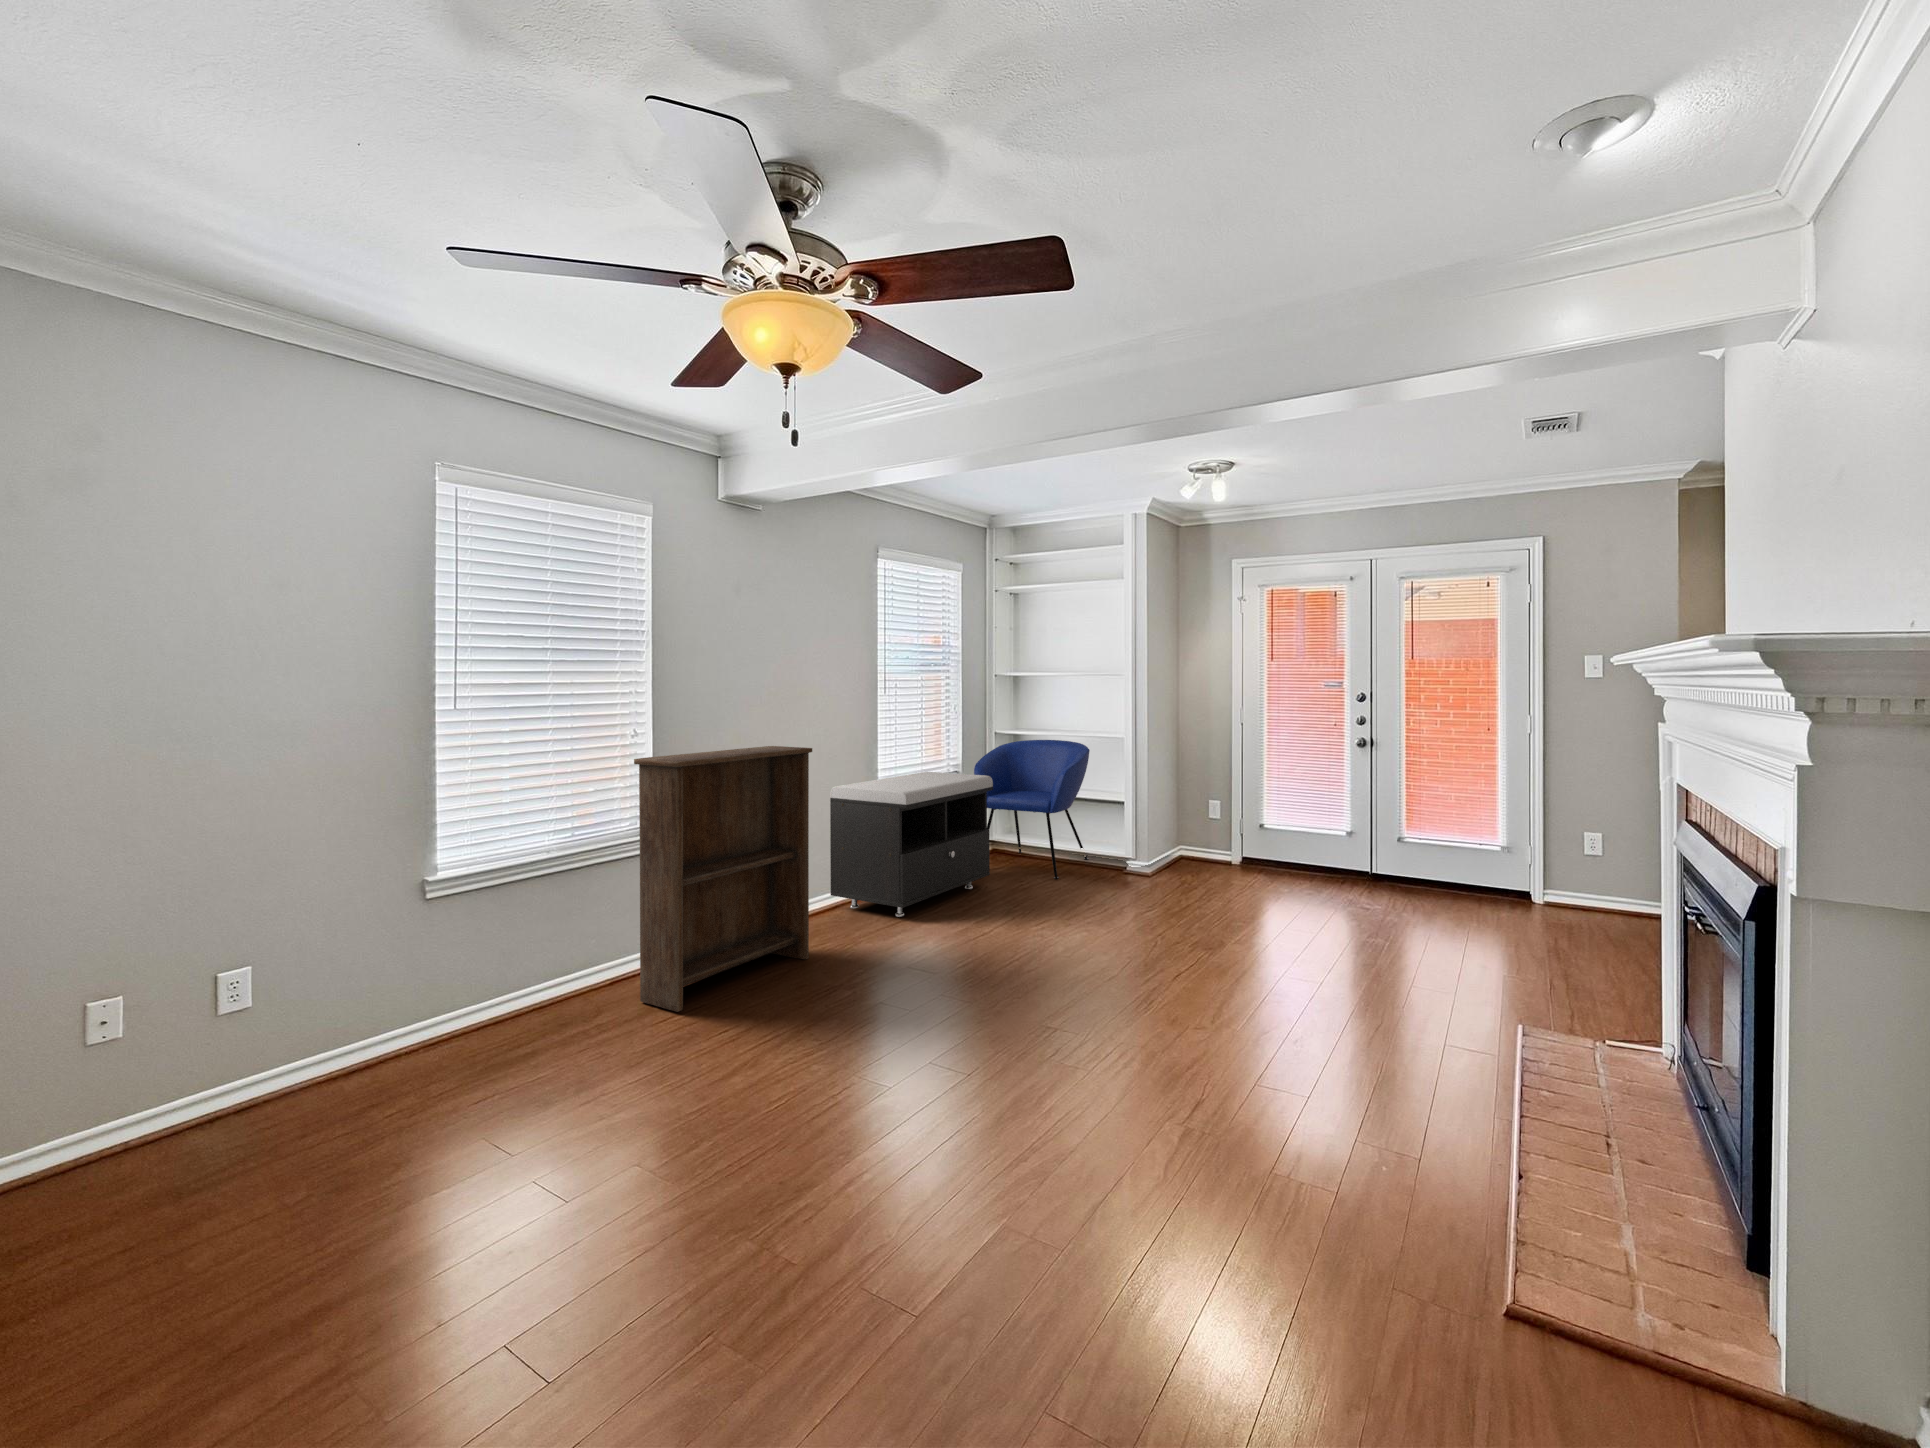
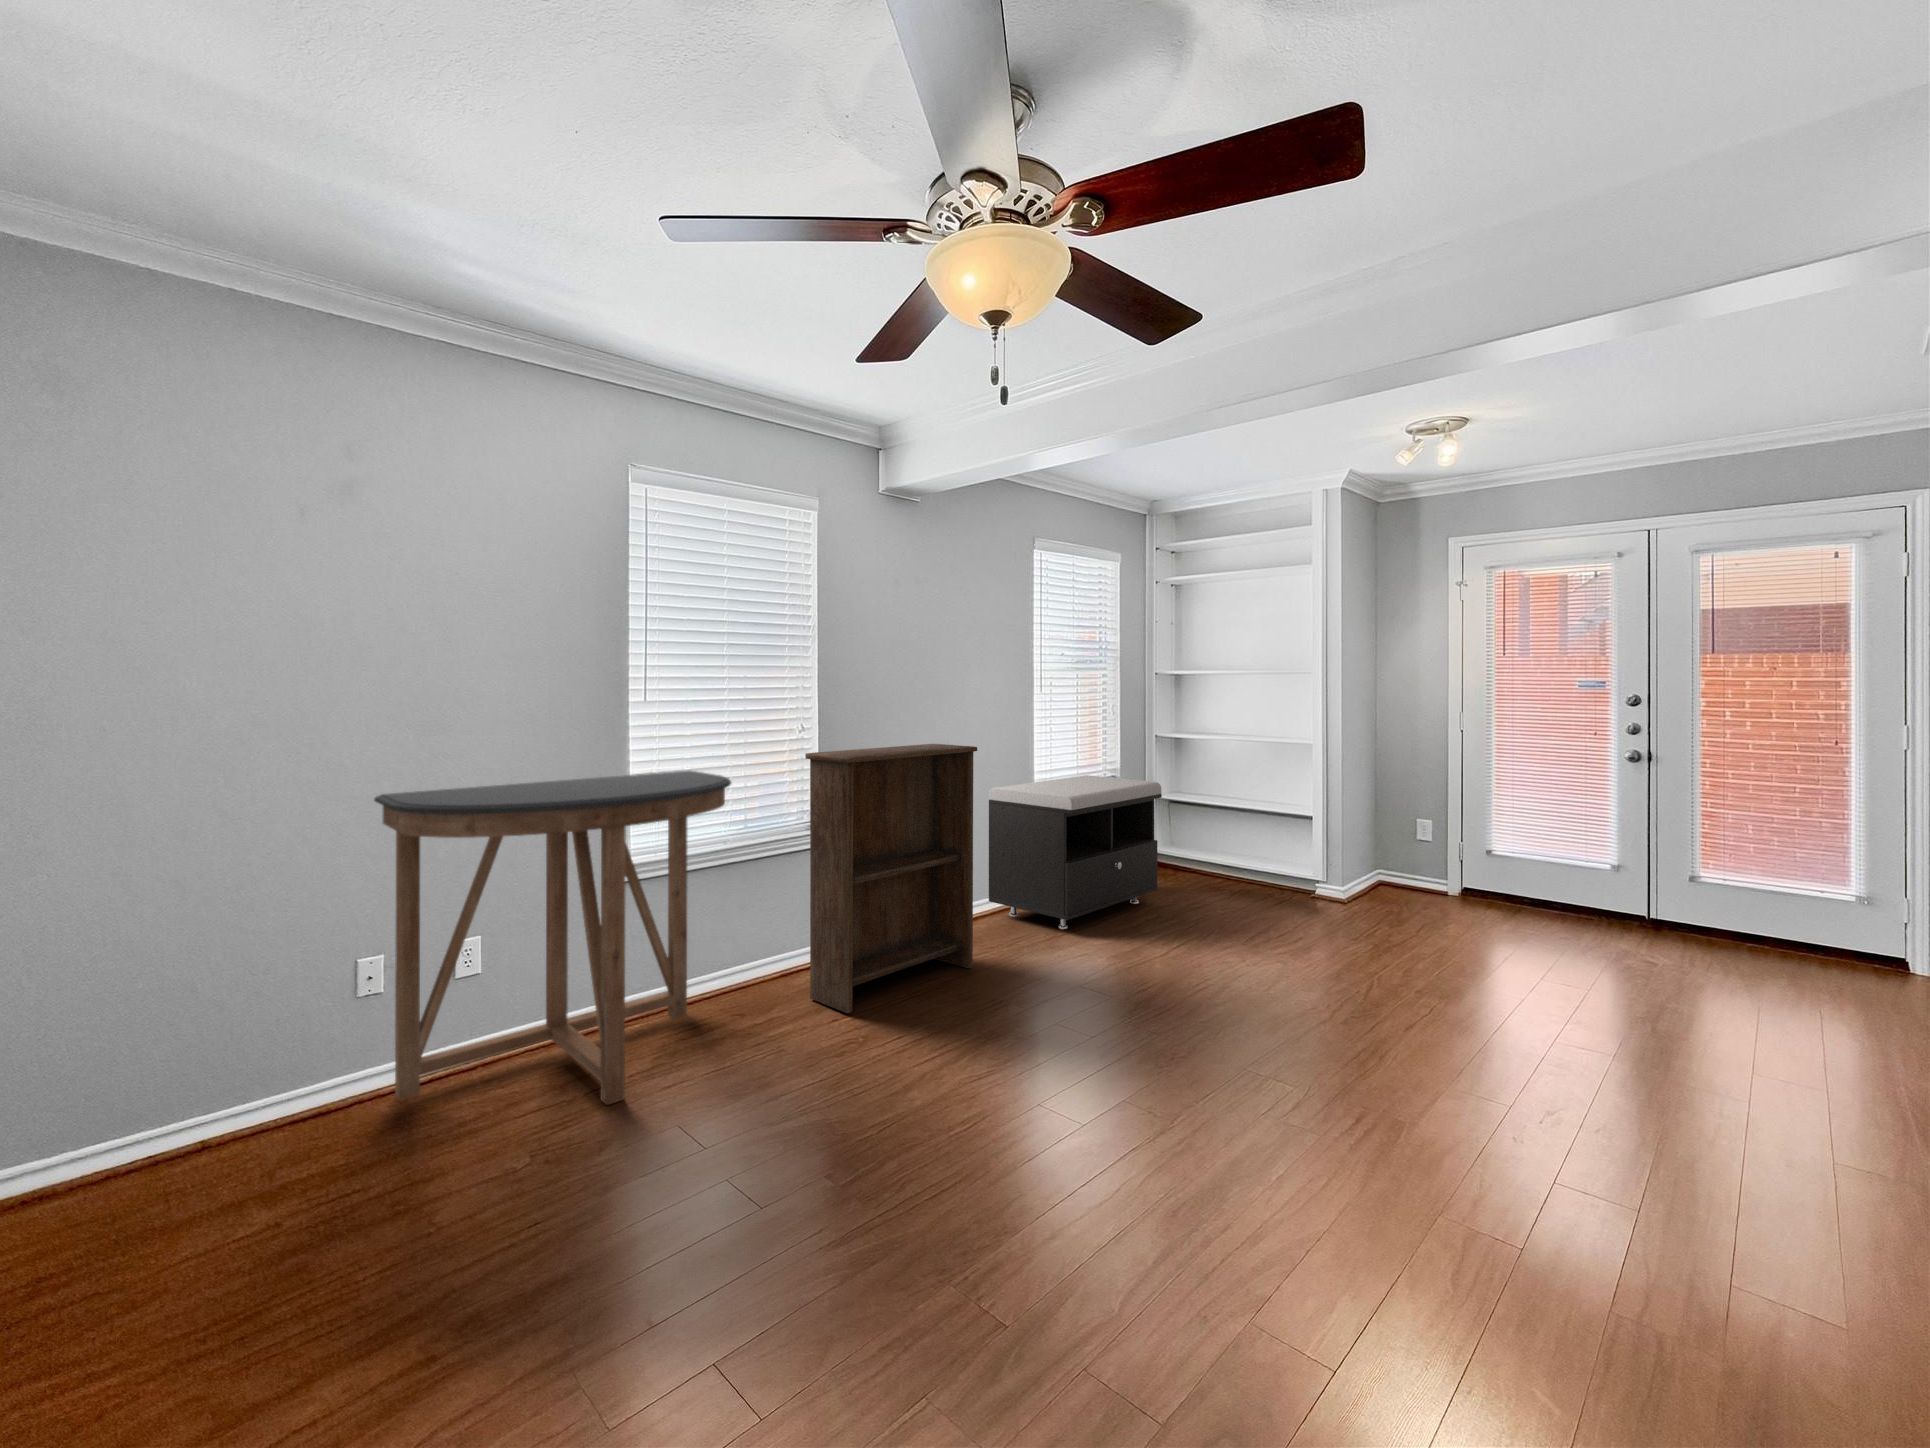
armchair: present [974,740,1090,879] -> none [1137,744,1270,899]
console table: none [113,780,551,1152] -> present [374,771,731,1105]

